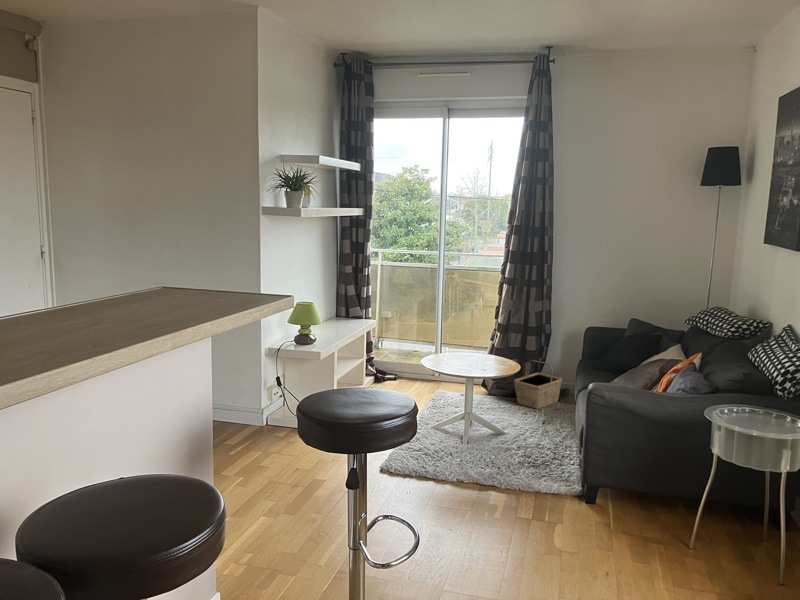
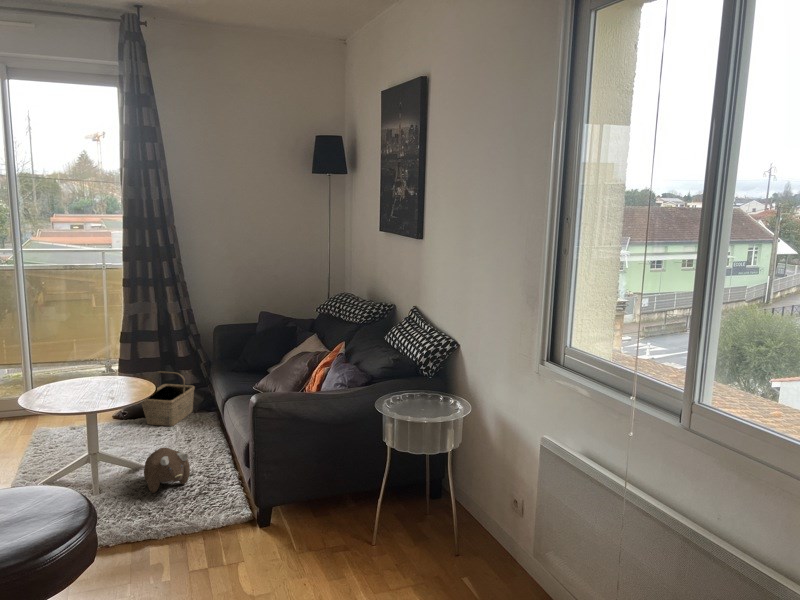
plush toy: none [502,419,538,454] -> present [144,448,190,493]

